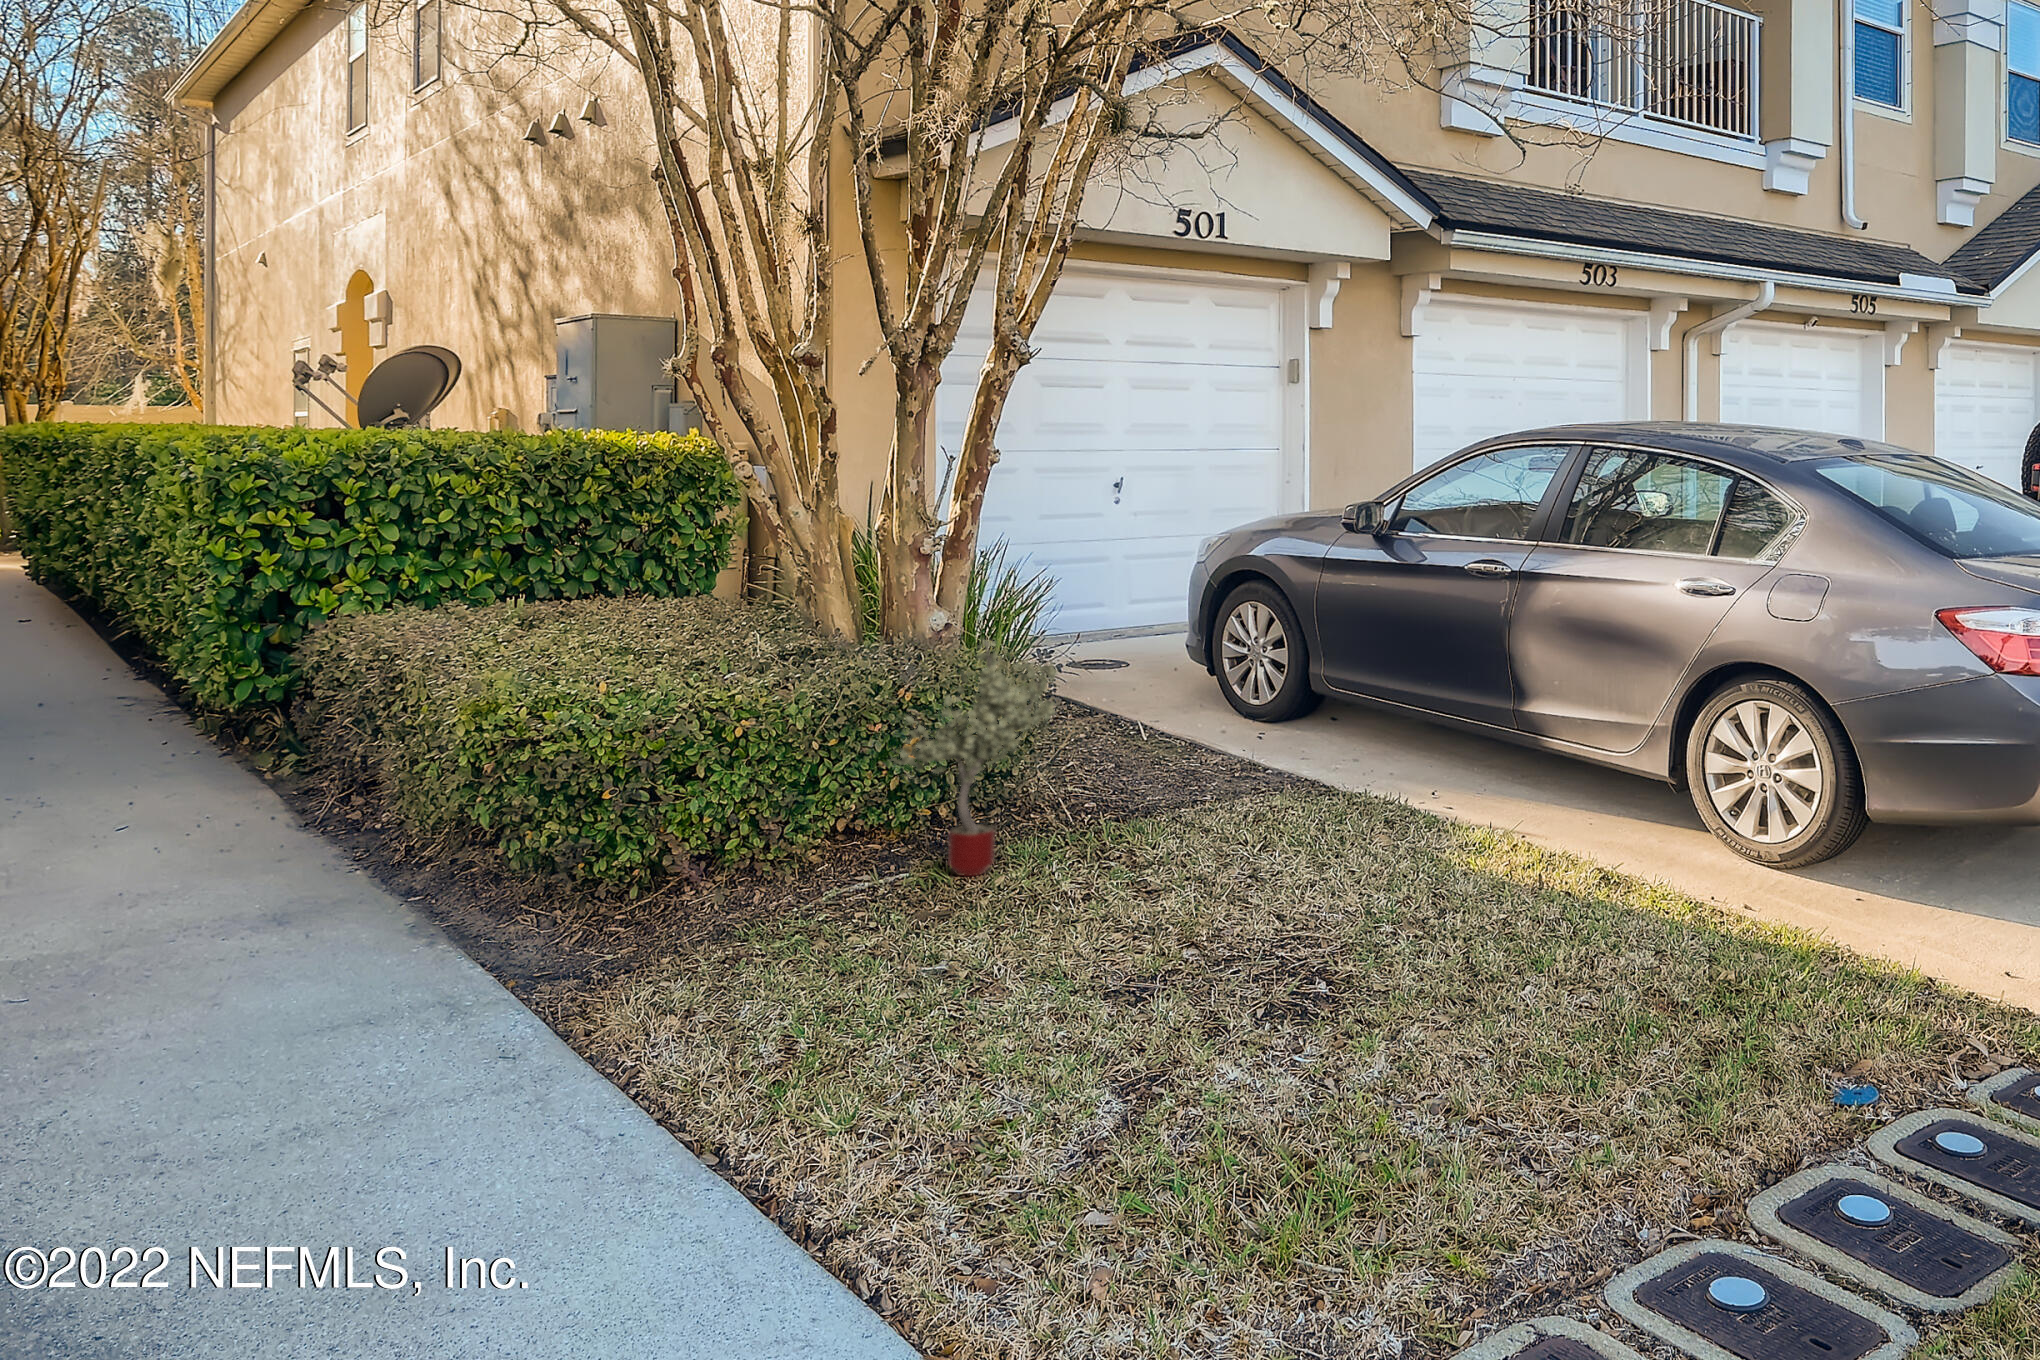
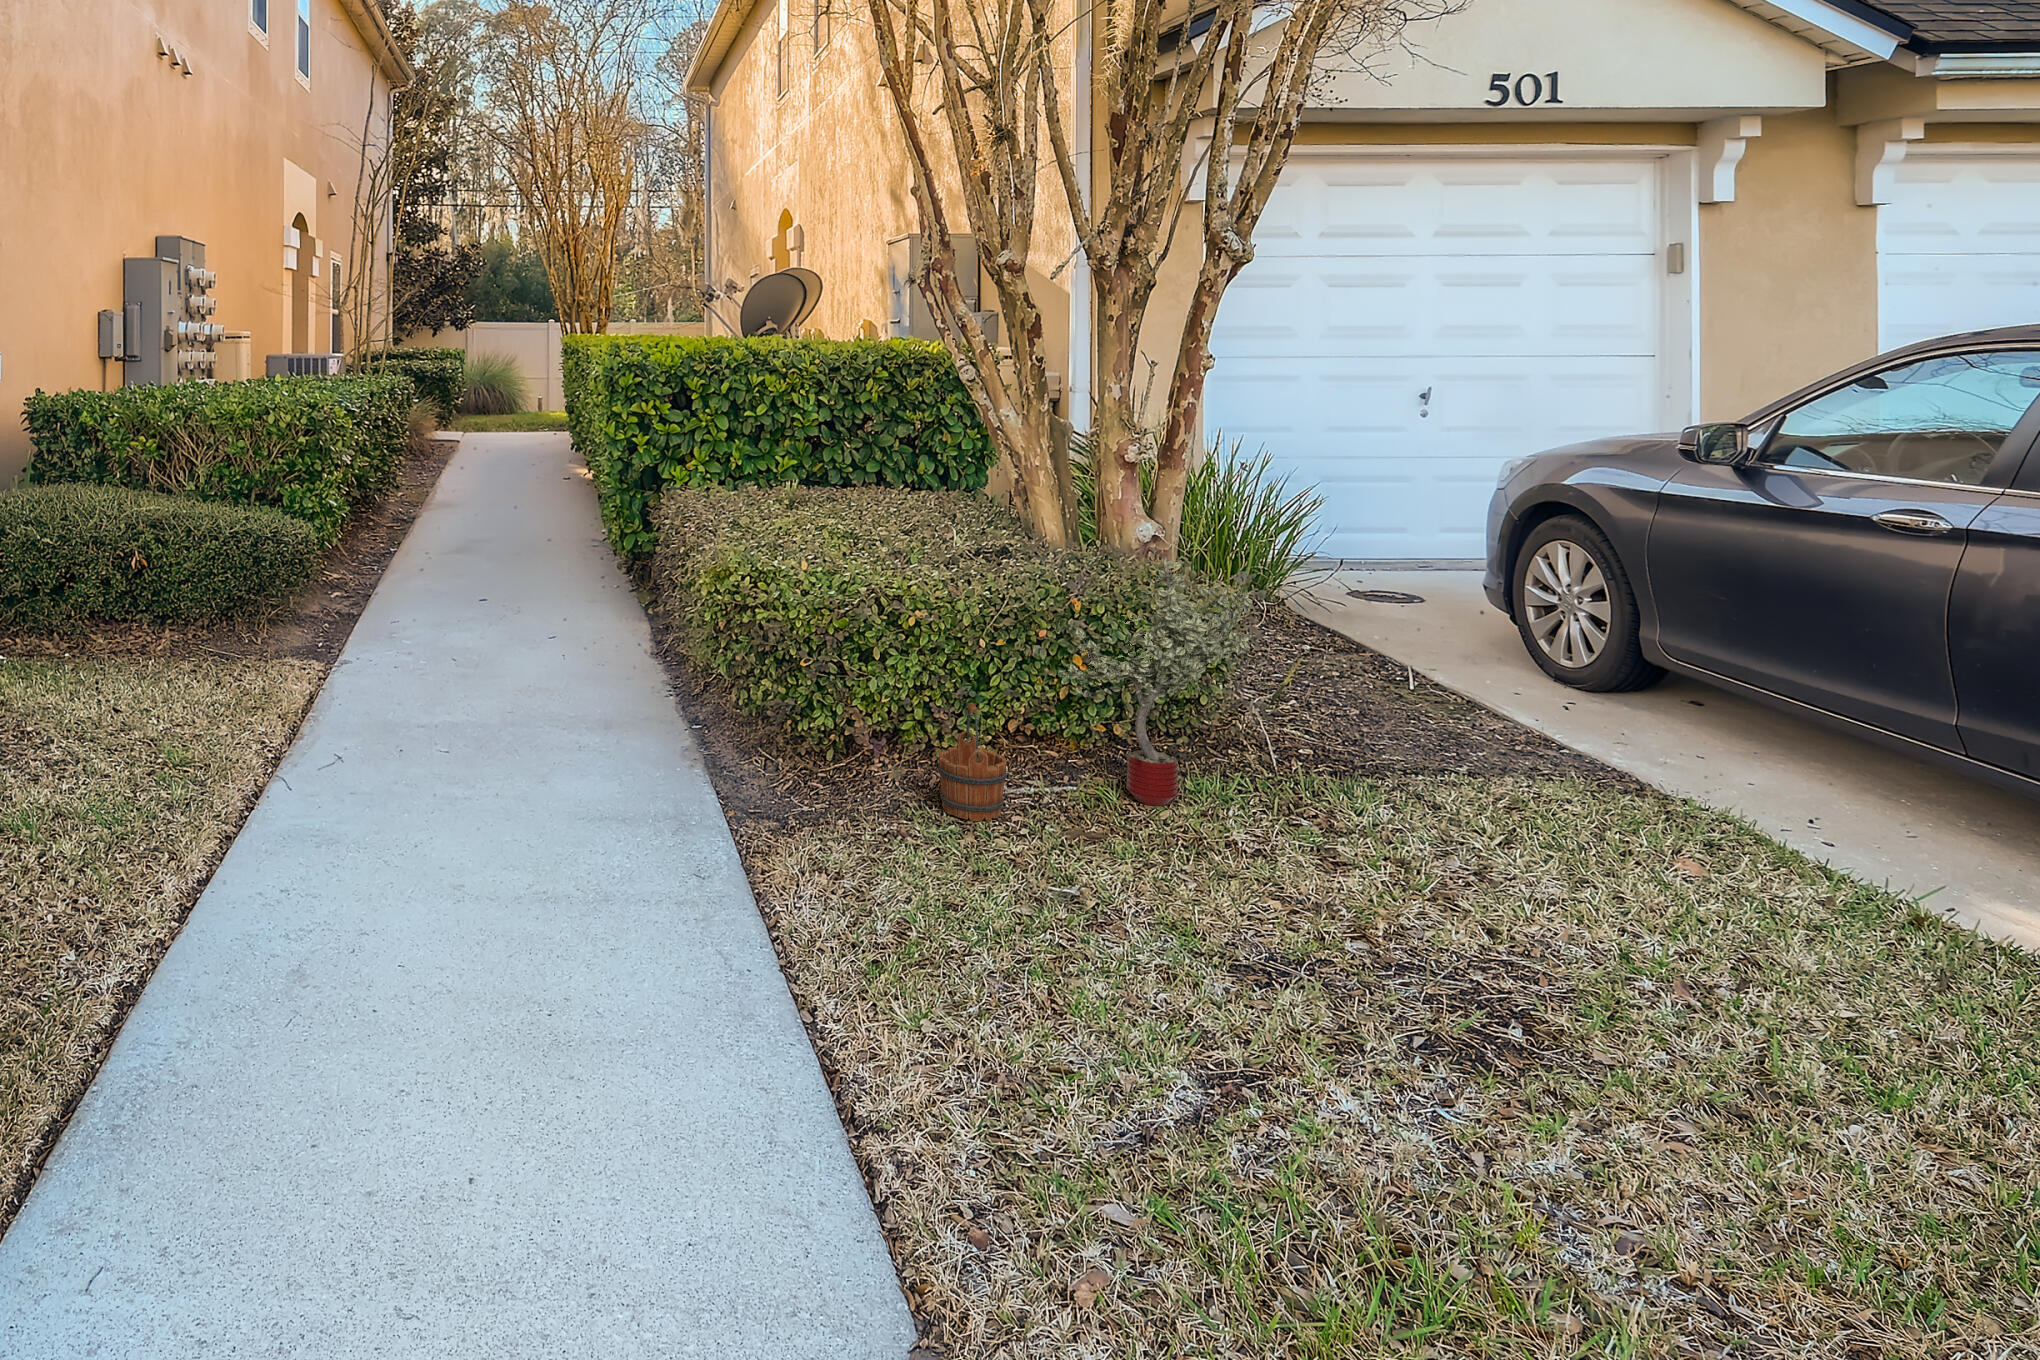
wooden bucket: none [771,804,845,925] -> present [938,703,1007,821]

